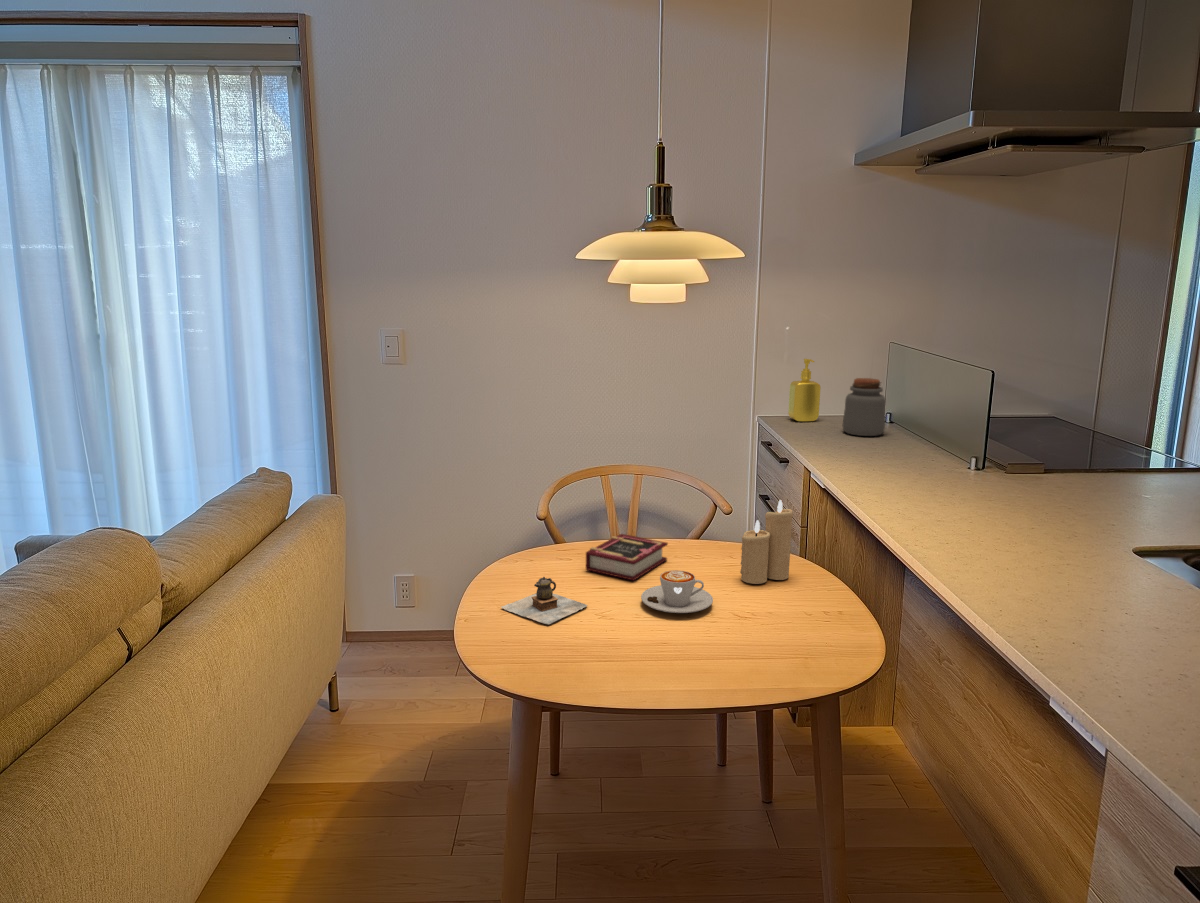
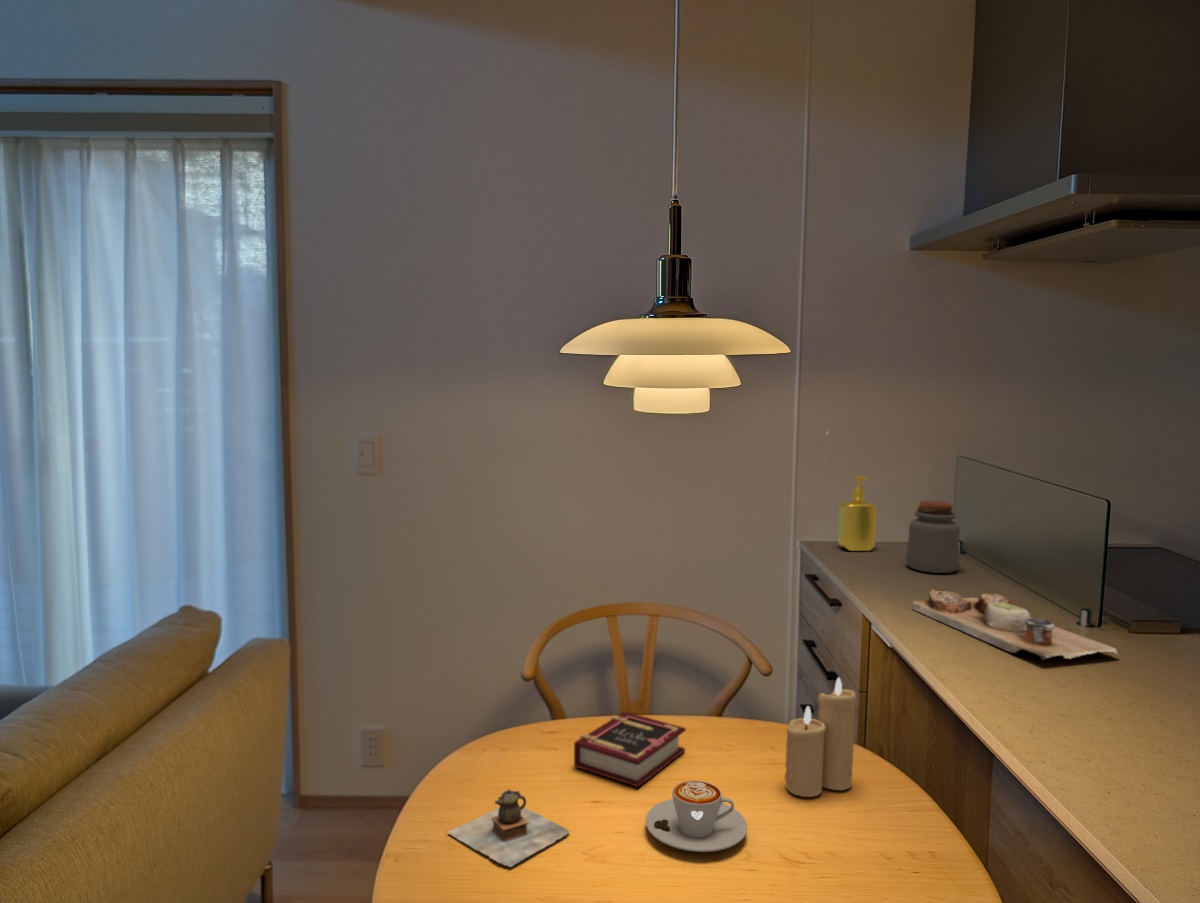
cutting board: none [843,445,993,490] -> present [912,589,1120,660]

